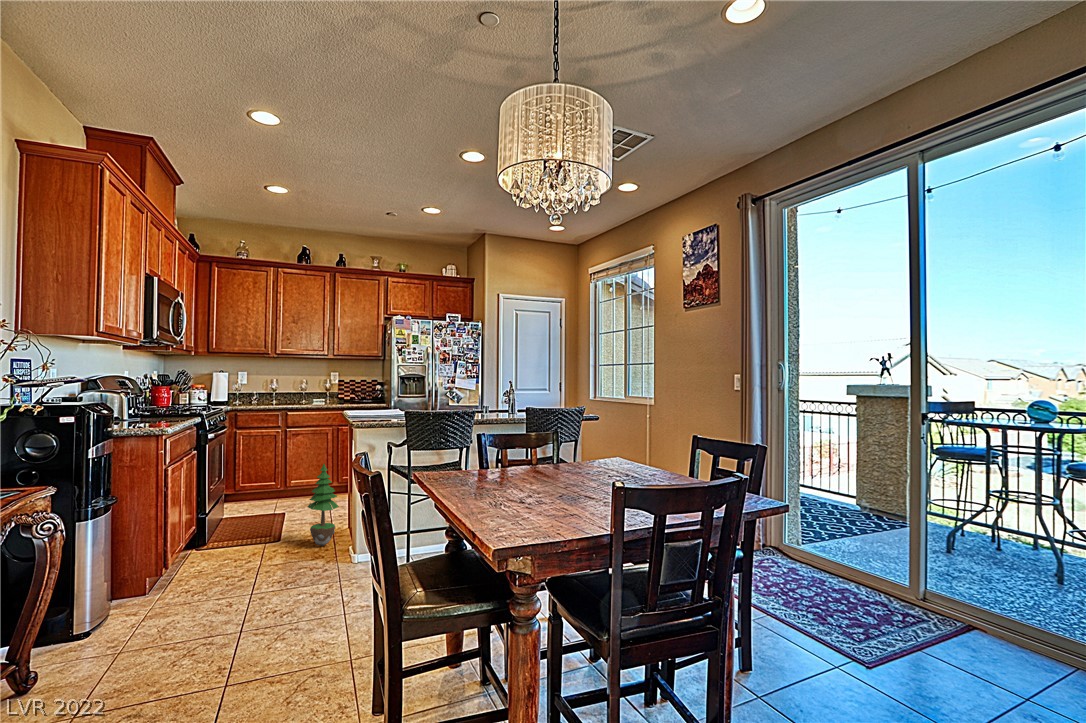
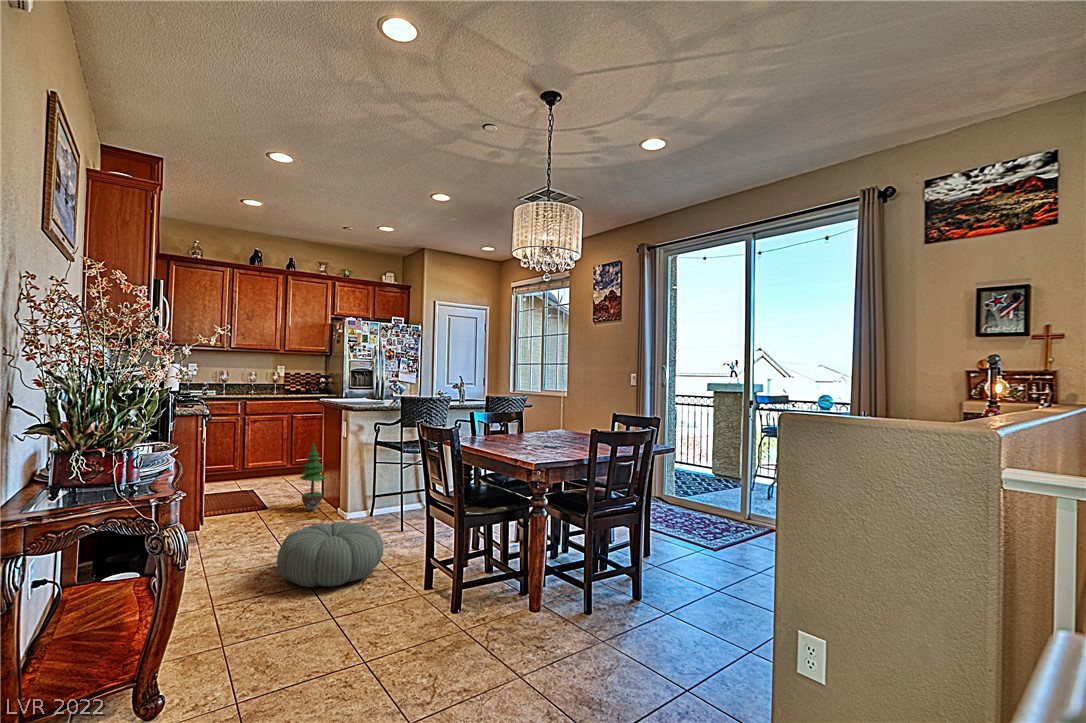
pouf: none [188,578,342,682] -> present [277,522,383,587]

